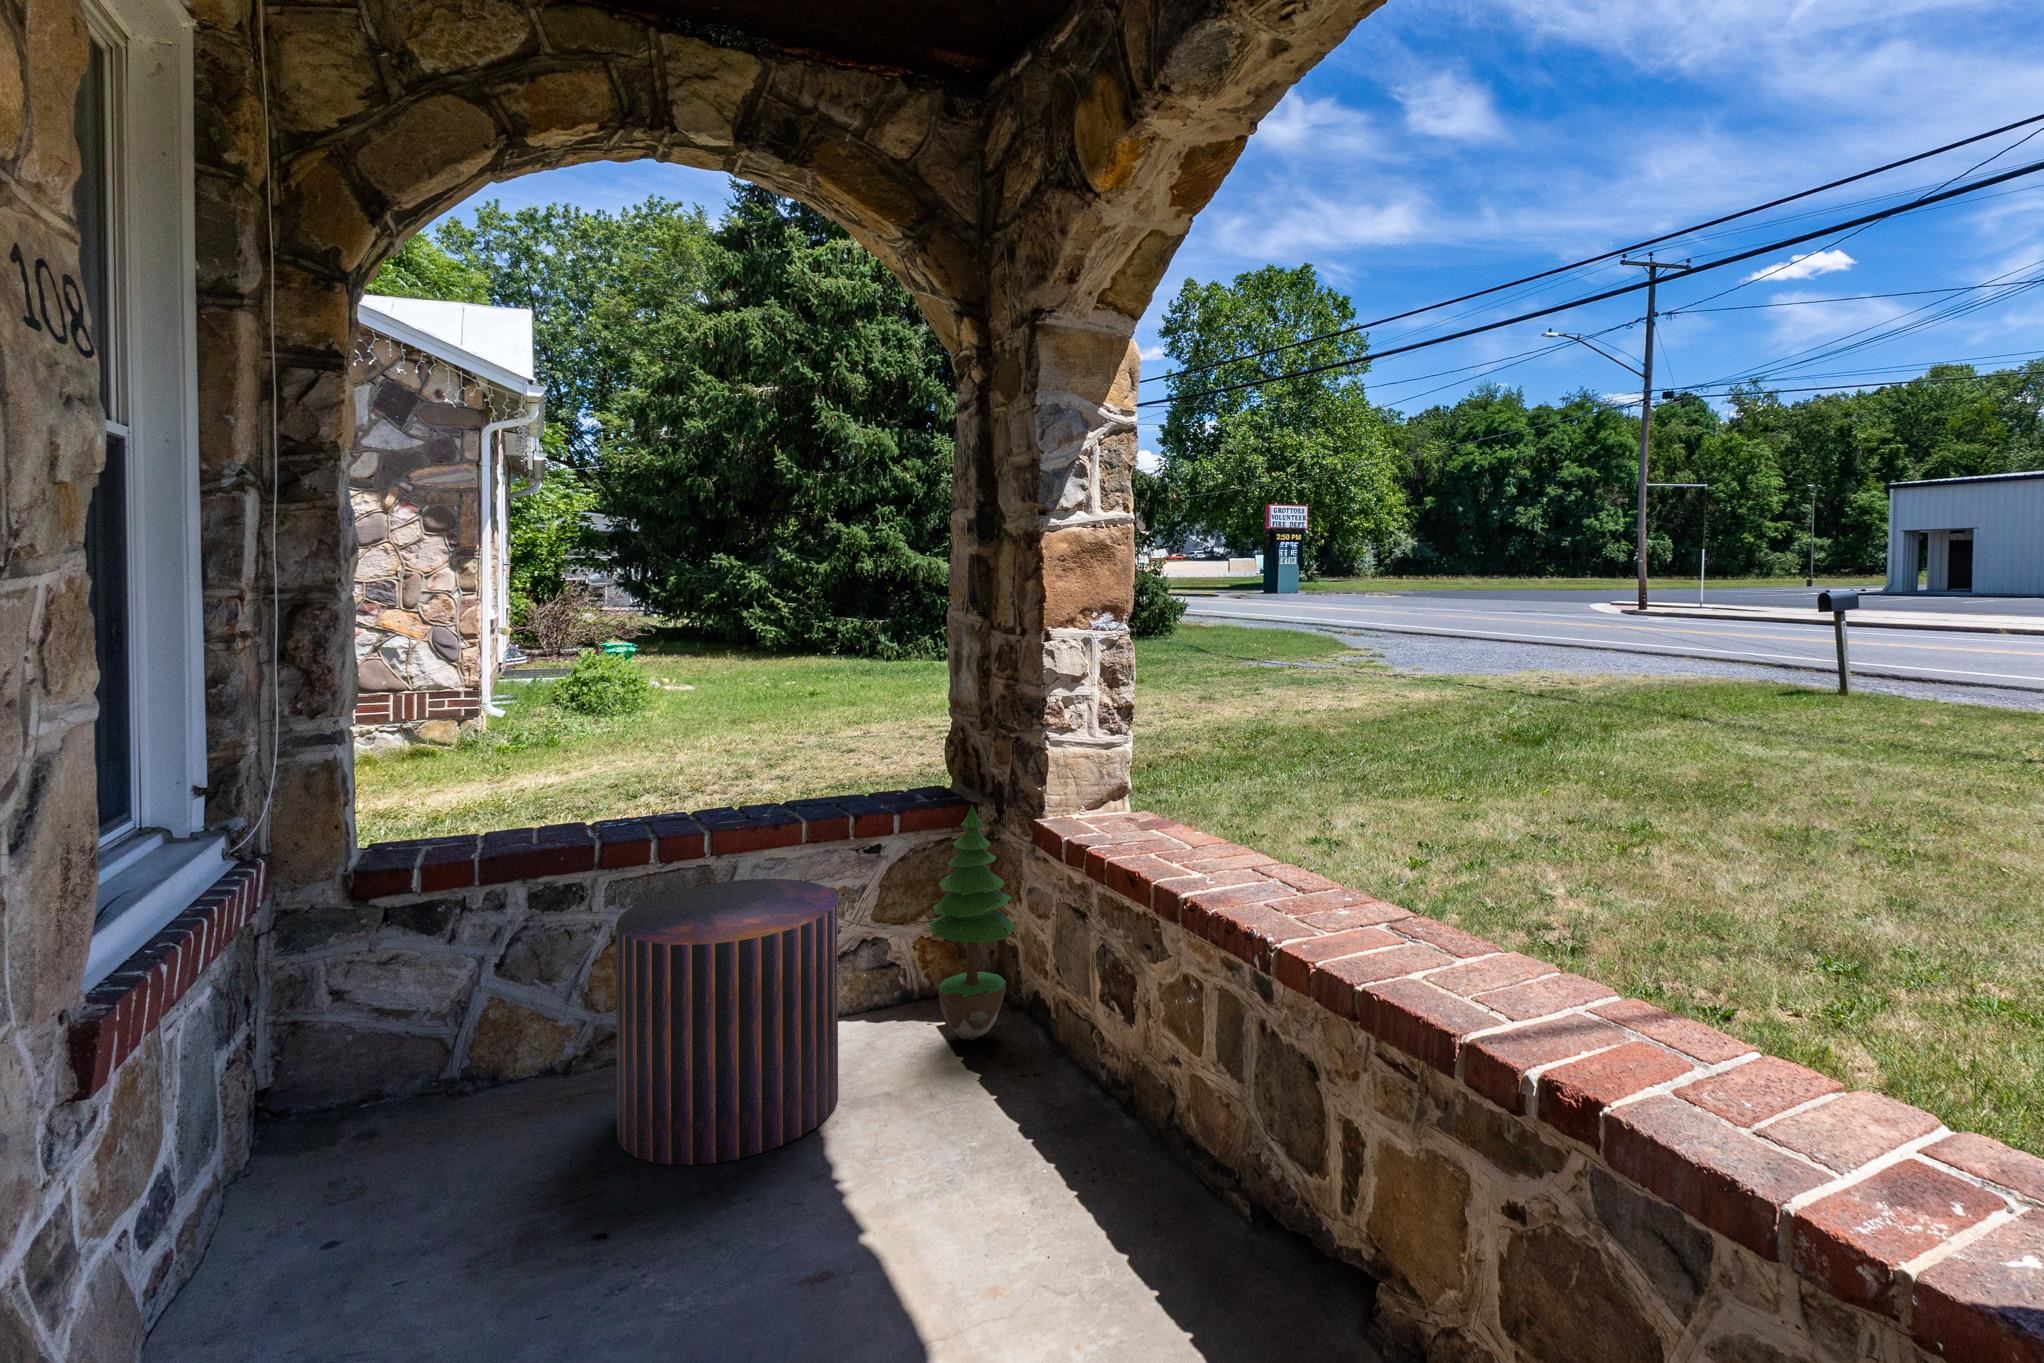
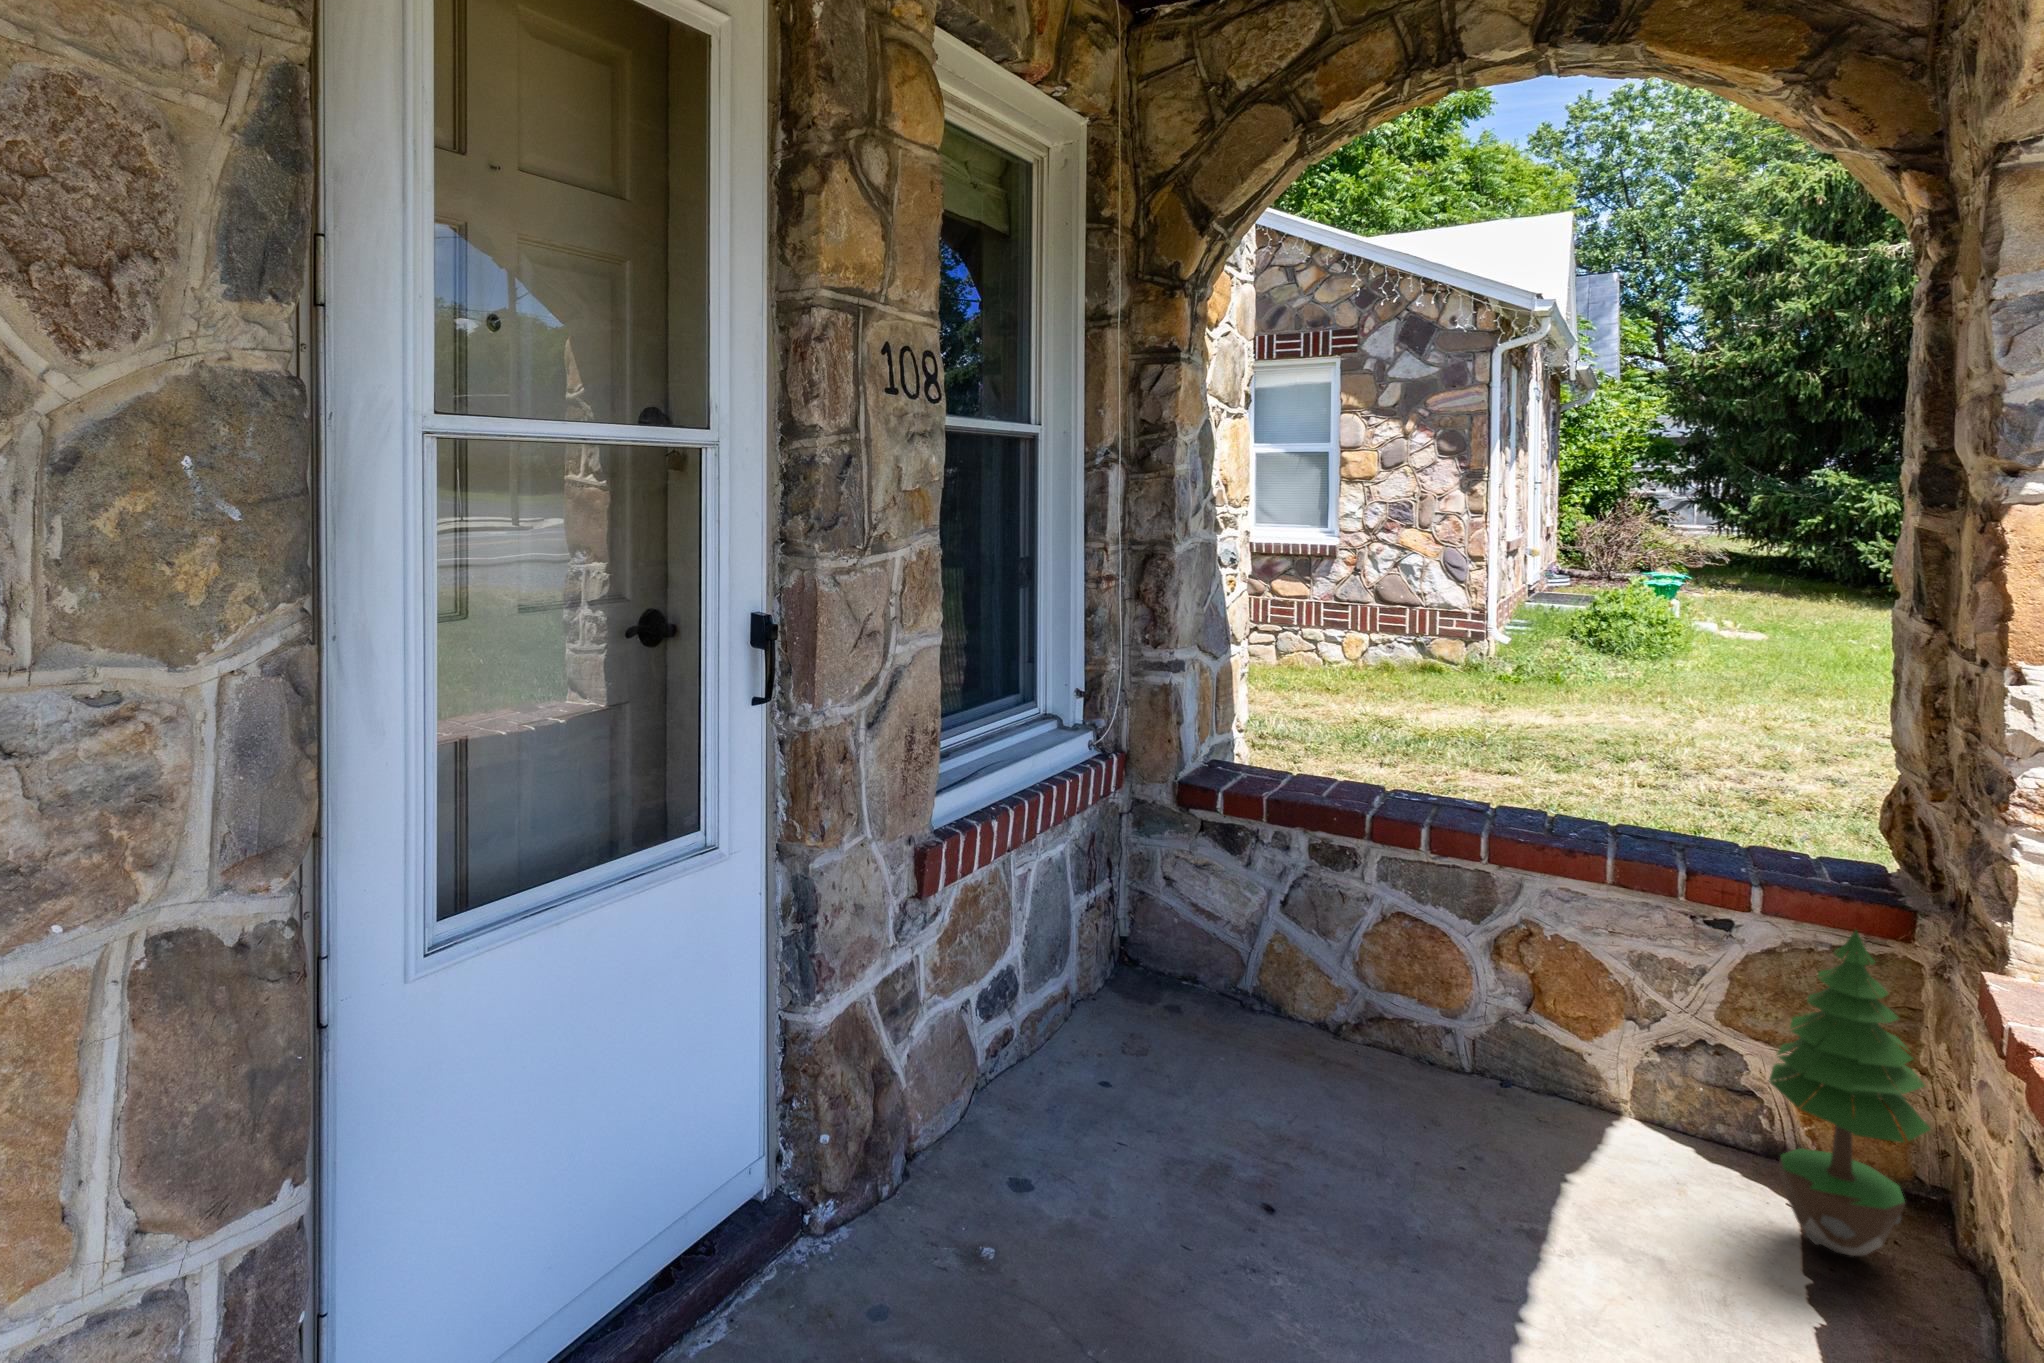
pouf: present [616,879,838,1165] -> none [1337,899,1603,1236]

